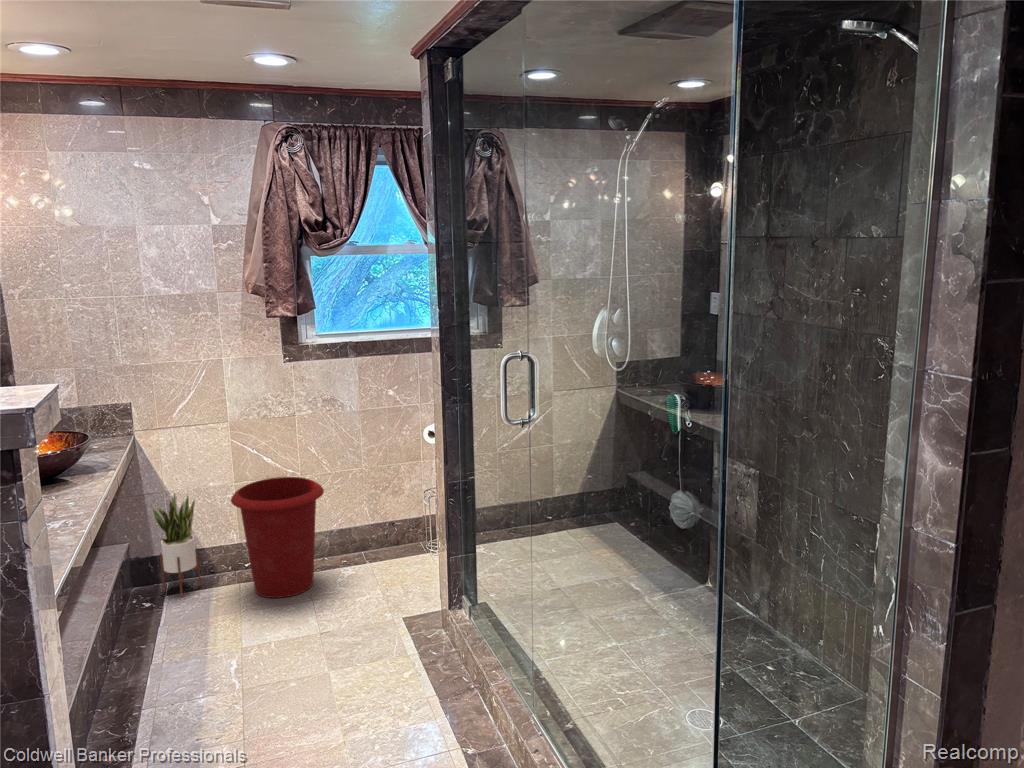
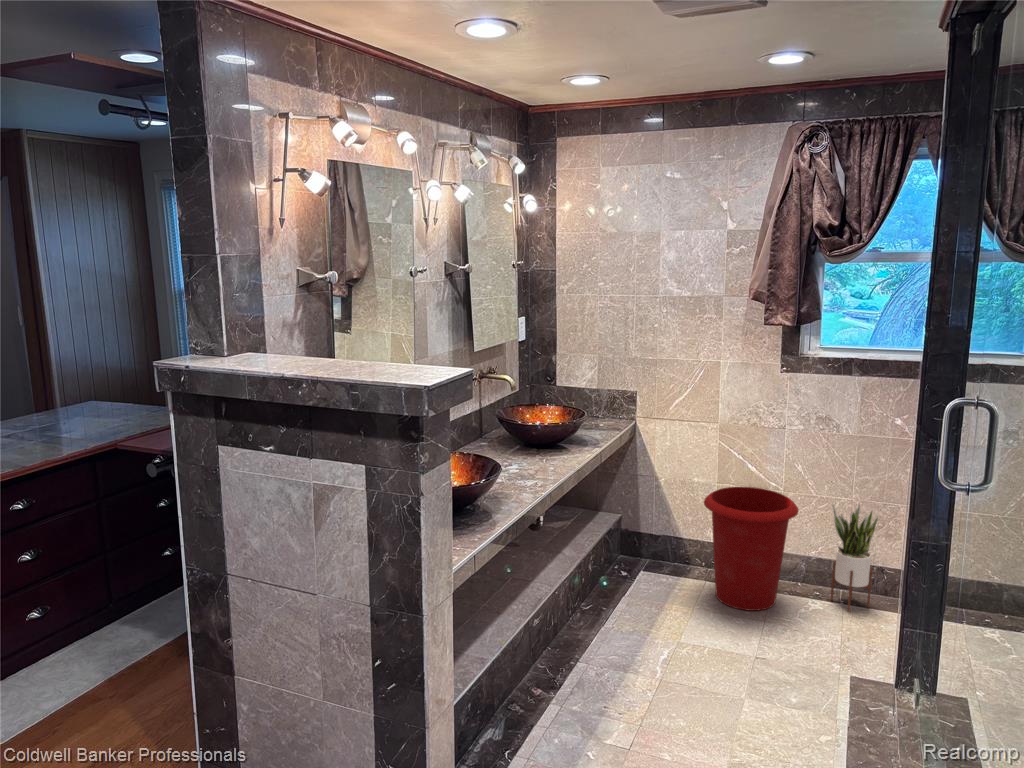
potted plant: present [148,492,201,596] -> present [831,504,878,611]

